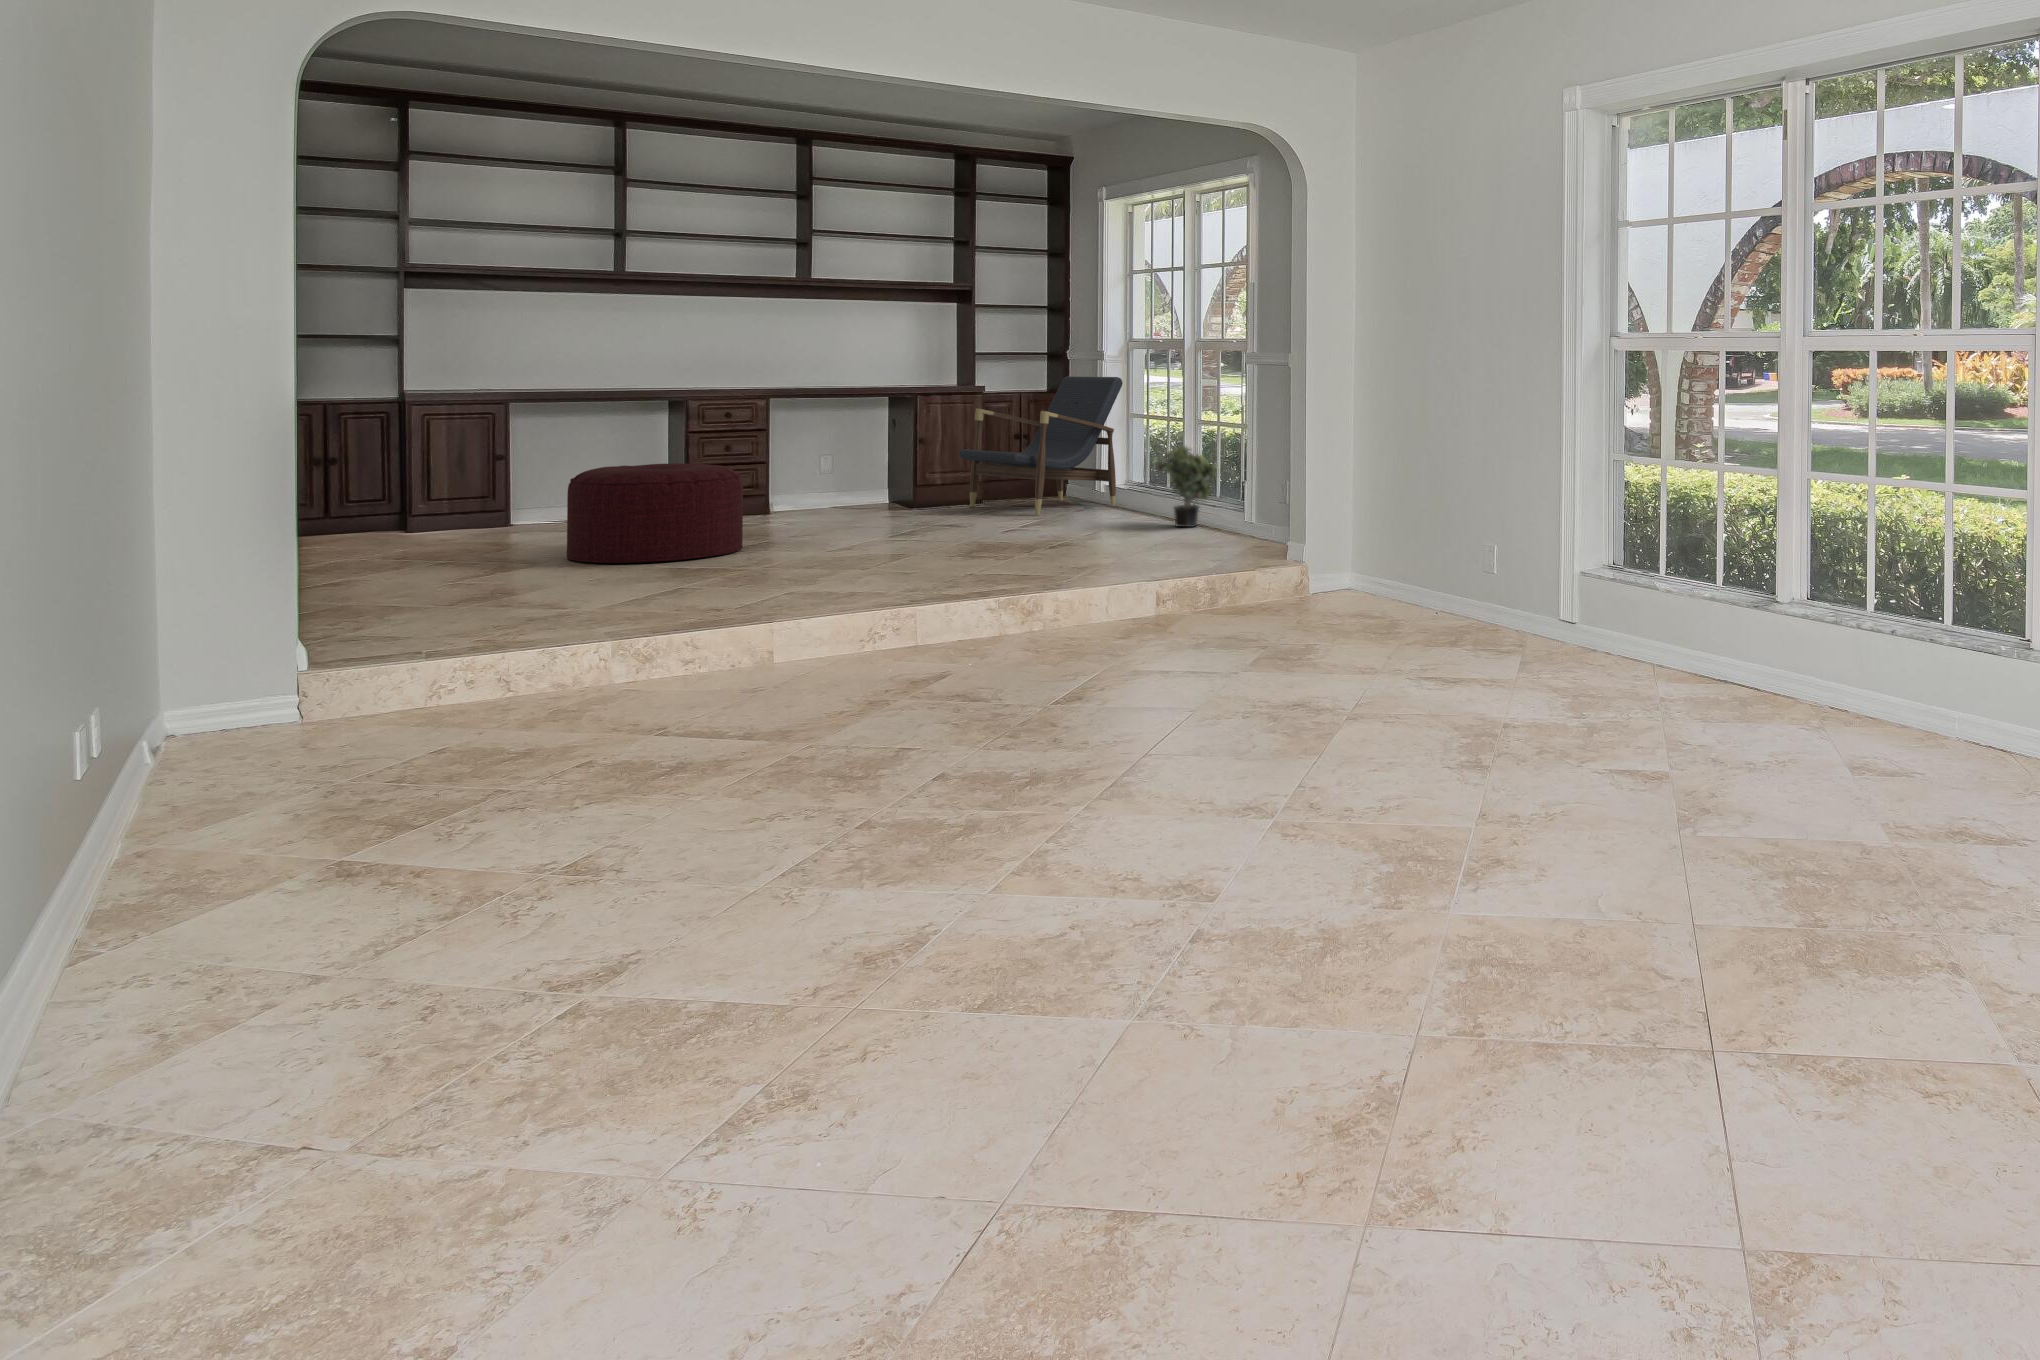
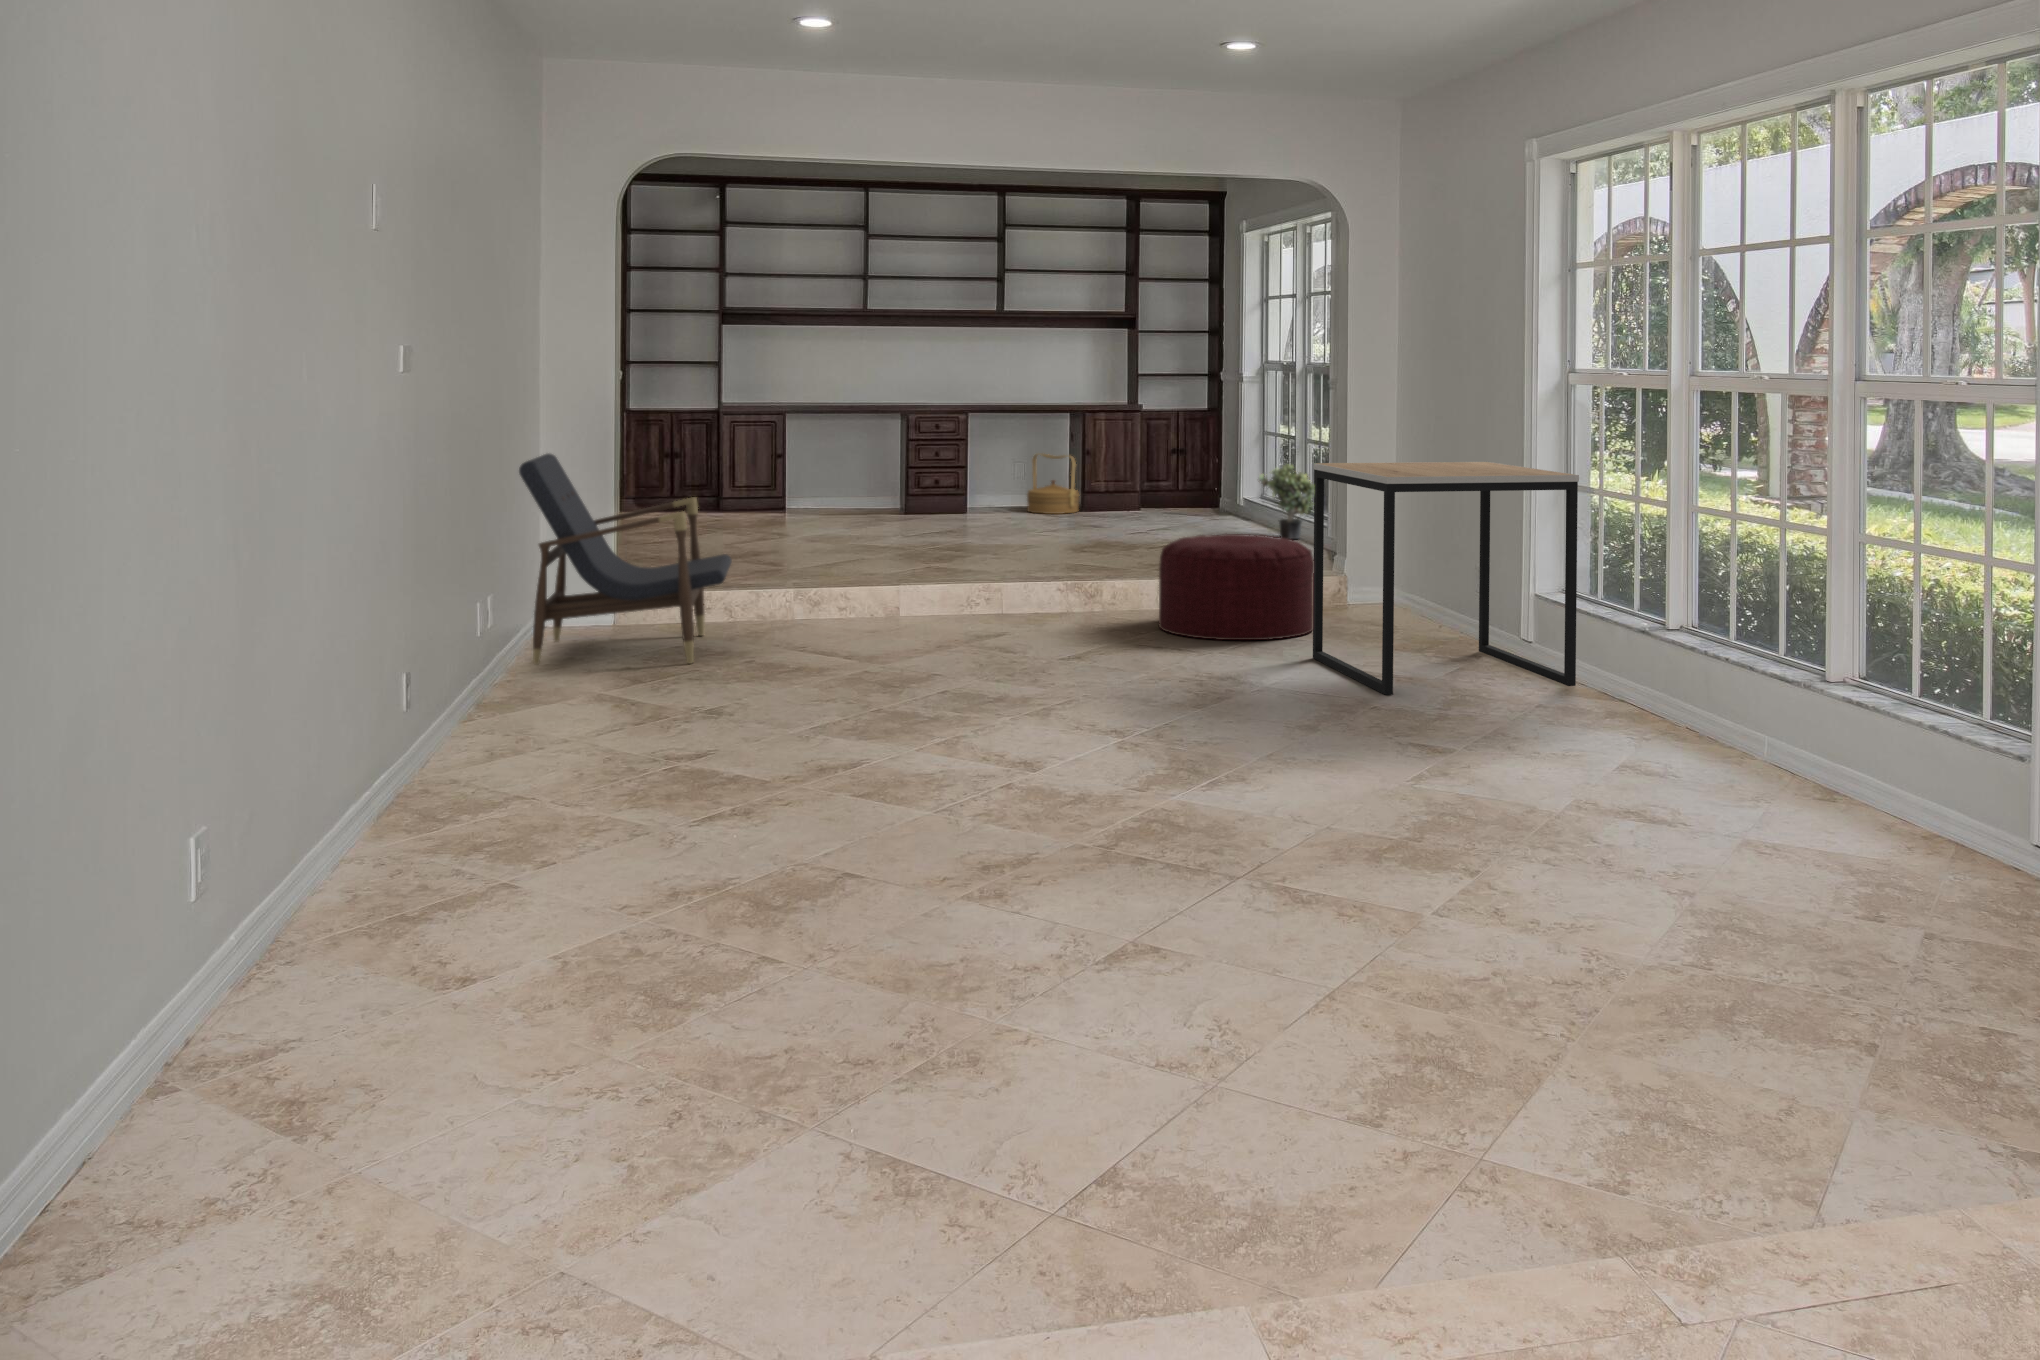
lounge chair: present [959,376,1123,515] -> present [519,454,732,664]
side table: none [1382,427,1718,721] -> present [1313,462,1579,695]
woven basket: none [841,444,908,513] -> present [1027,454,1079,514]
ottoman: present [567,463,743,563] -> present [1159,534,1314,640]

